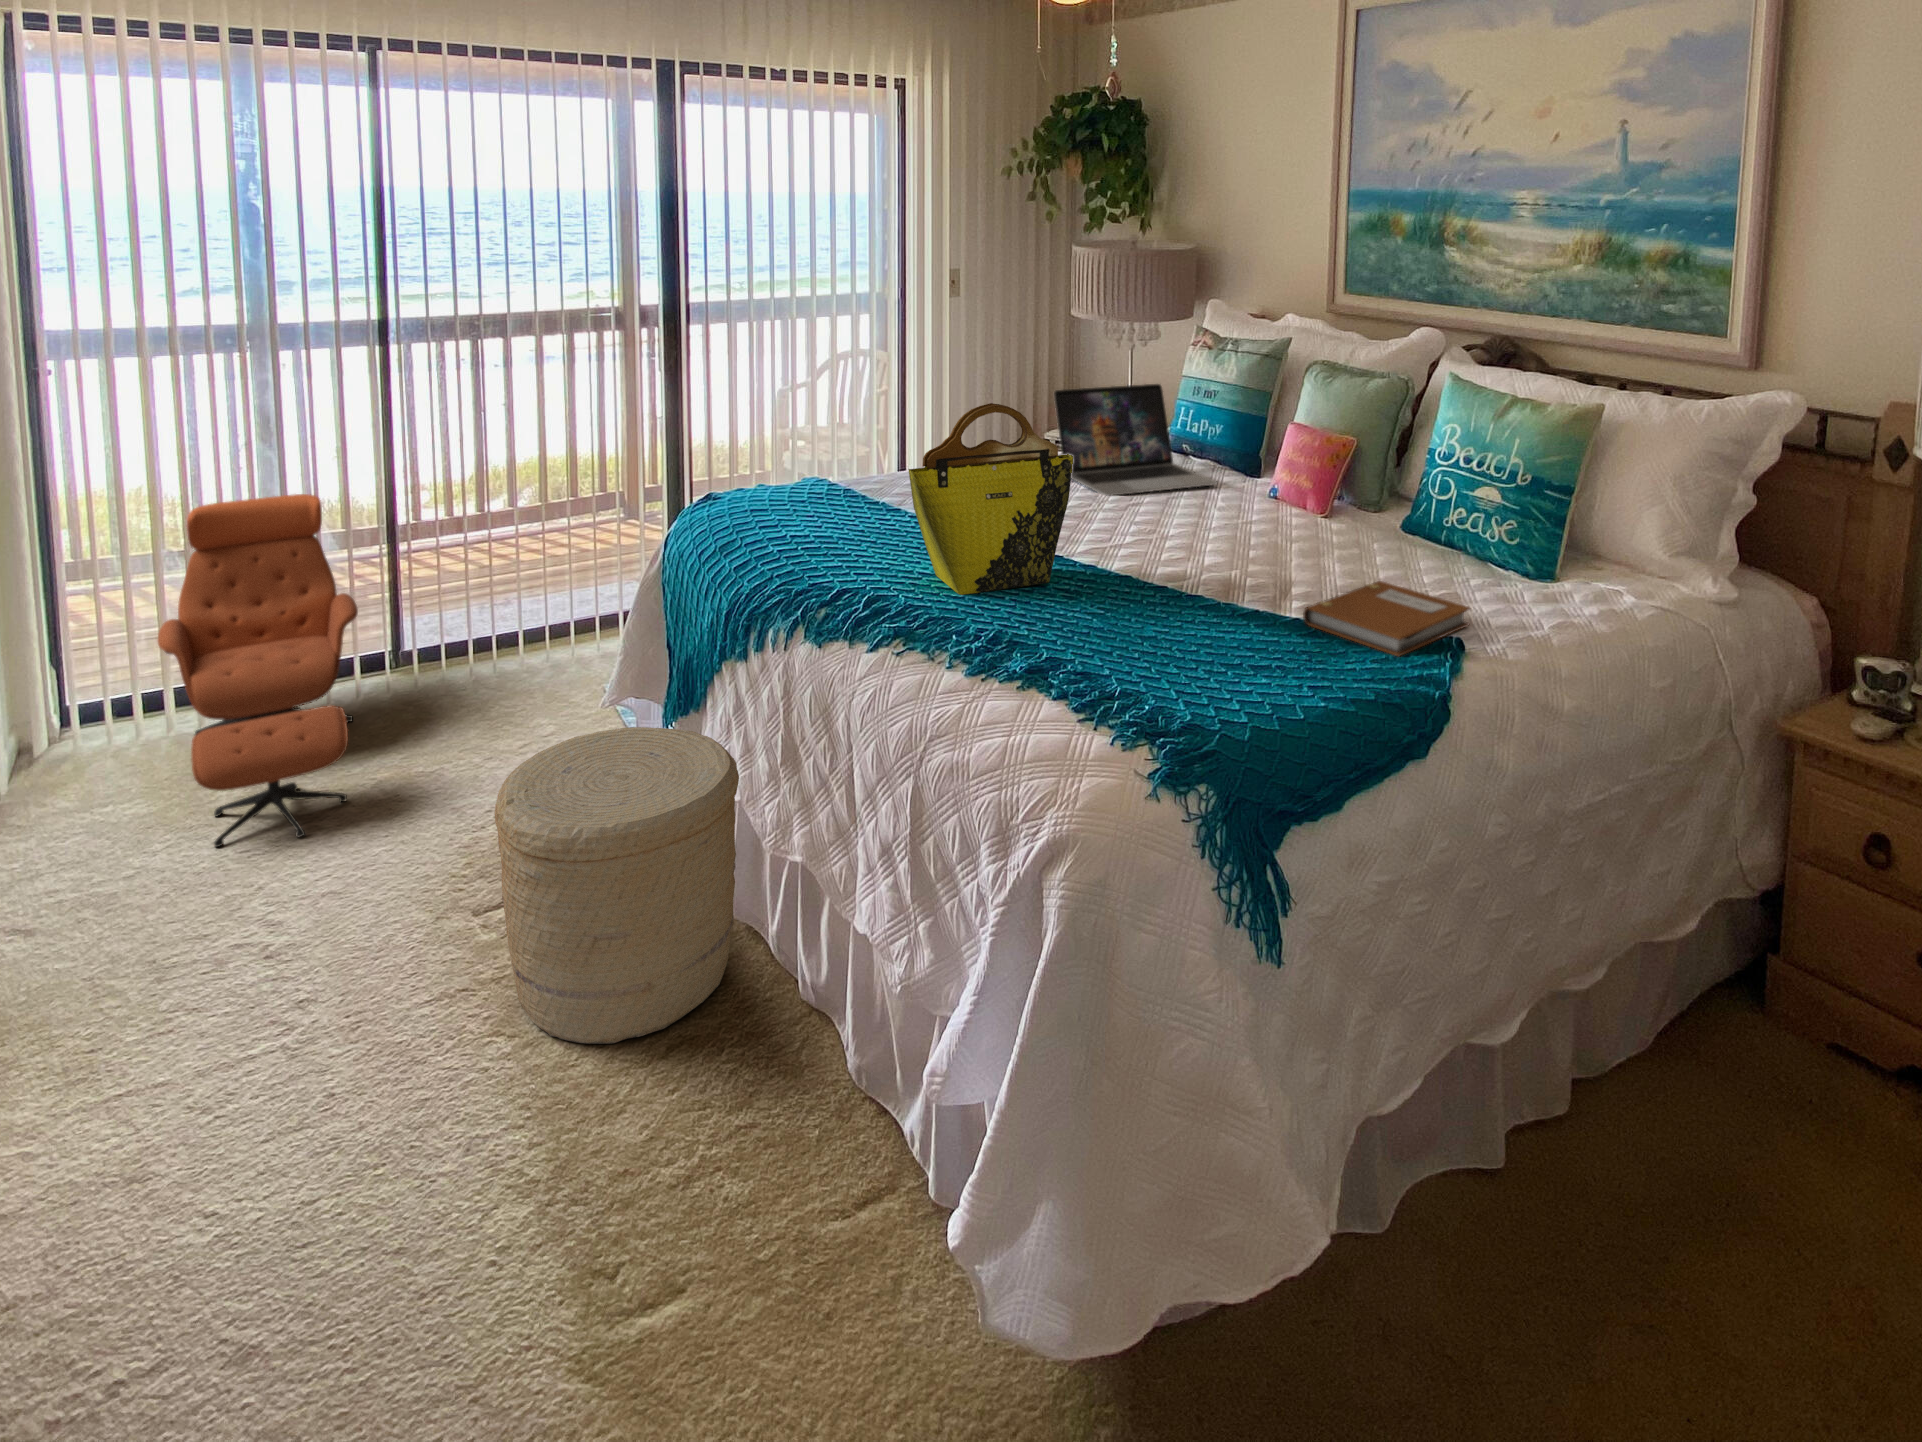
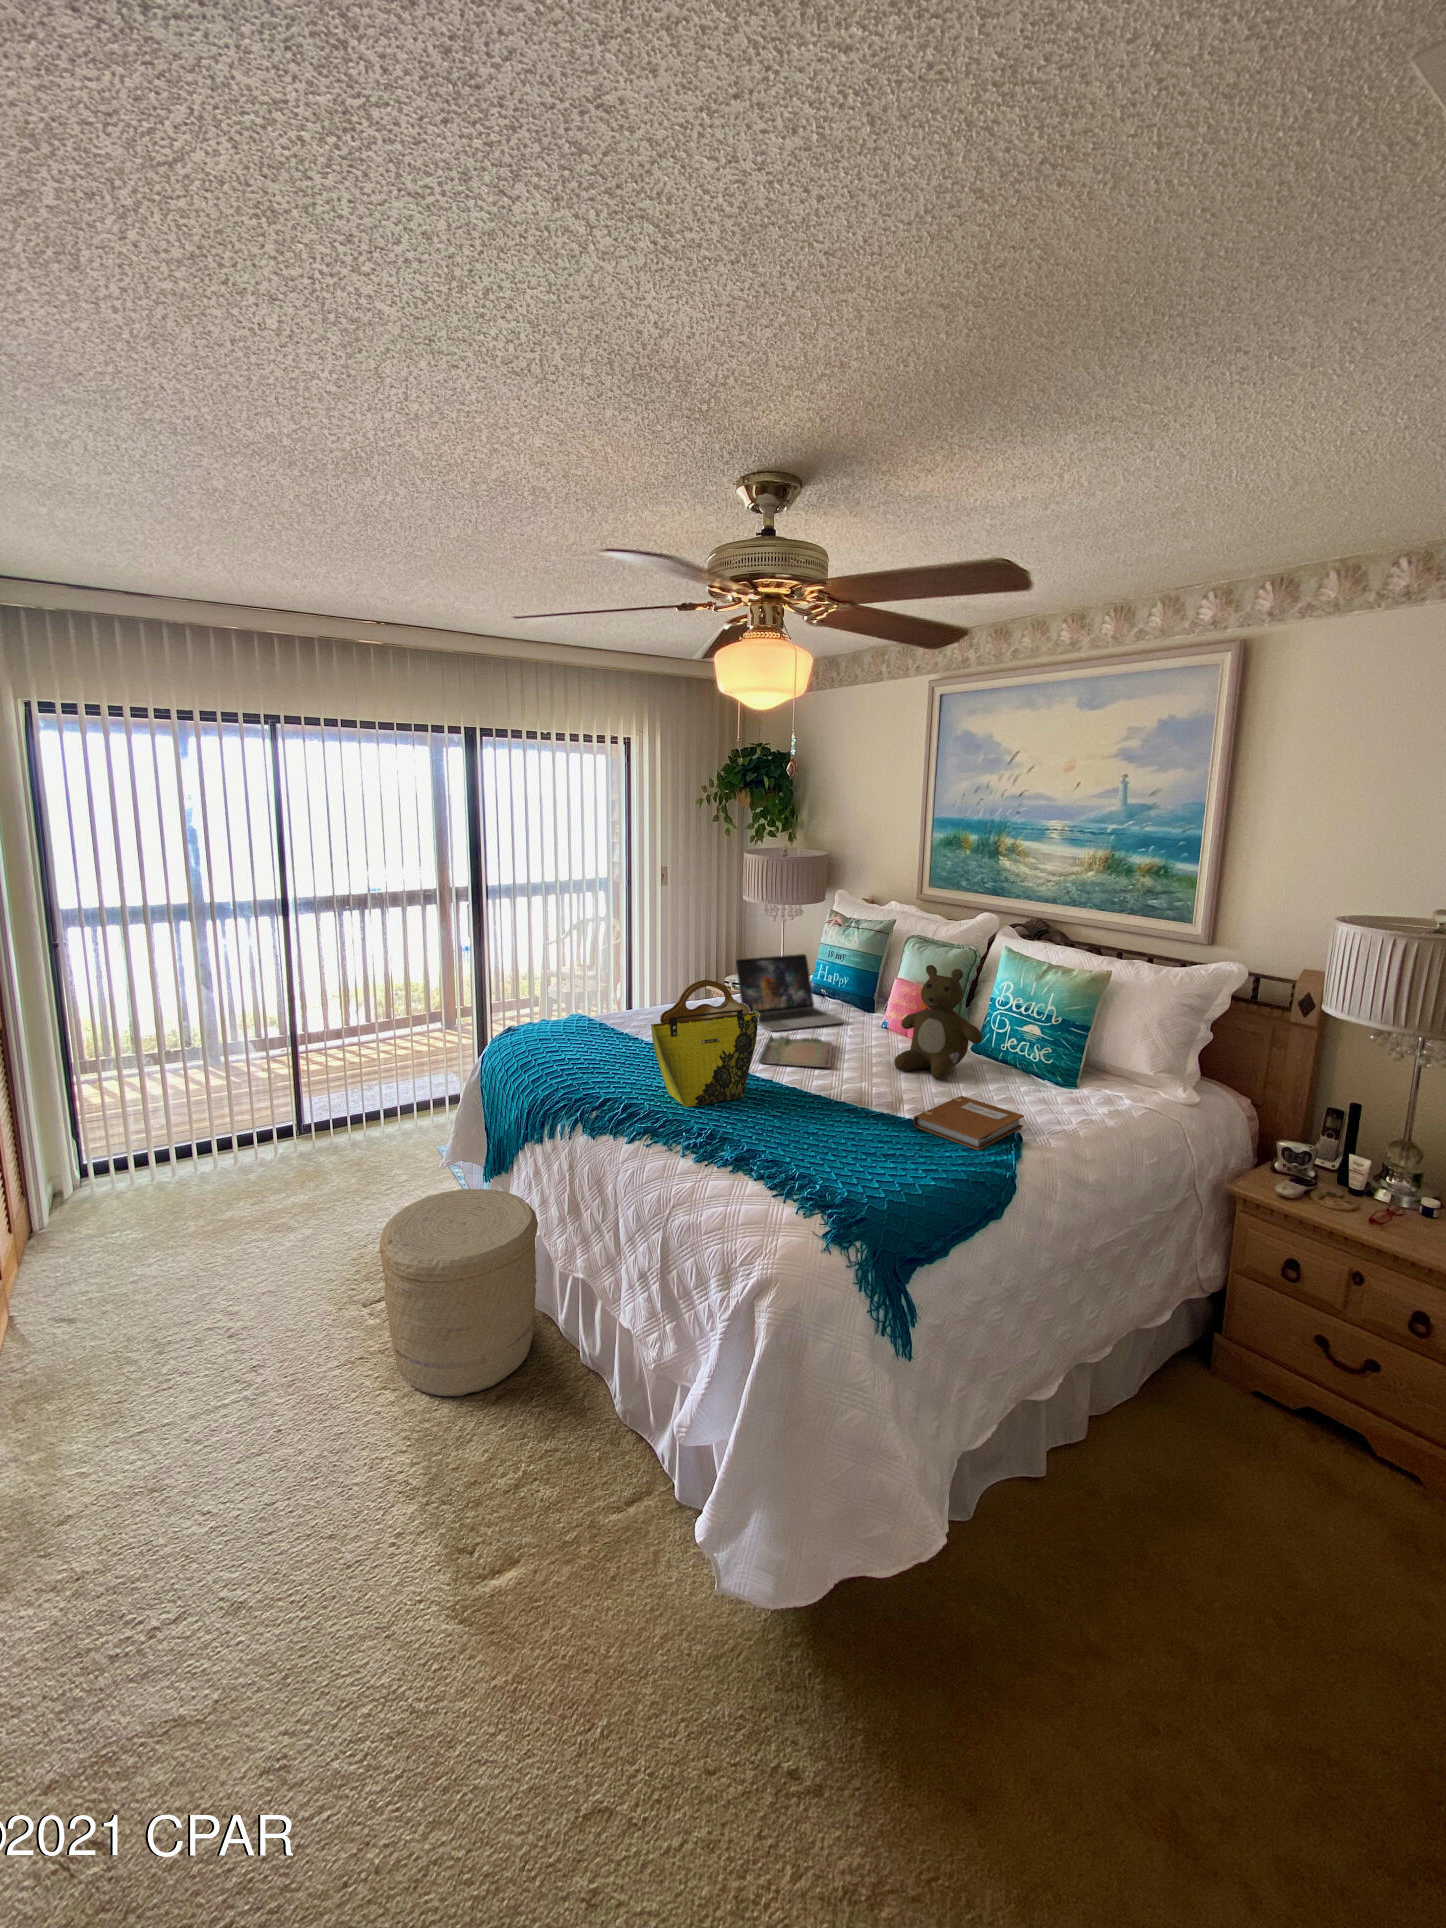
teddy bear: none [1284,390,1416,562] -> present [894,965,982,1080]
lounge chair: present [158,494,358,847] -> none [144,1027,275,1263]
tray: none [1080,496,1195,544] -> present [759,1036,832,1067]

